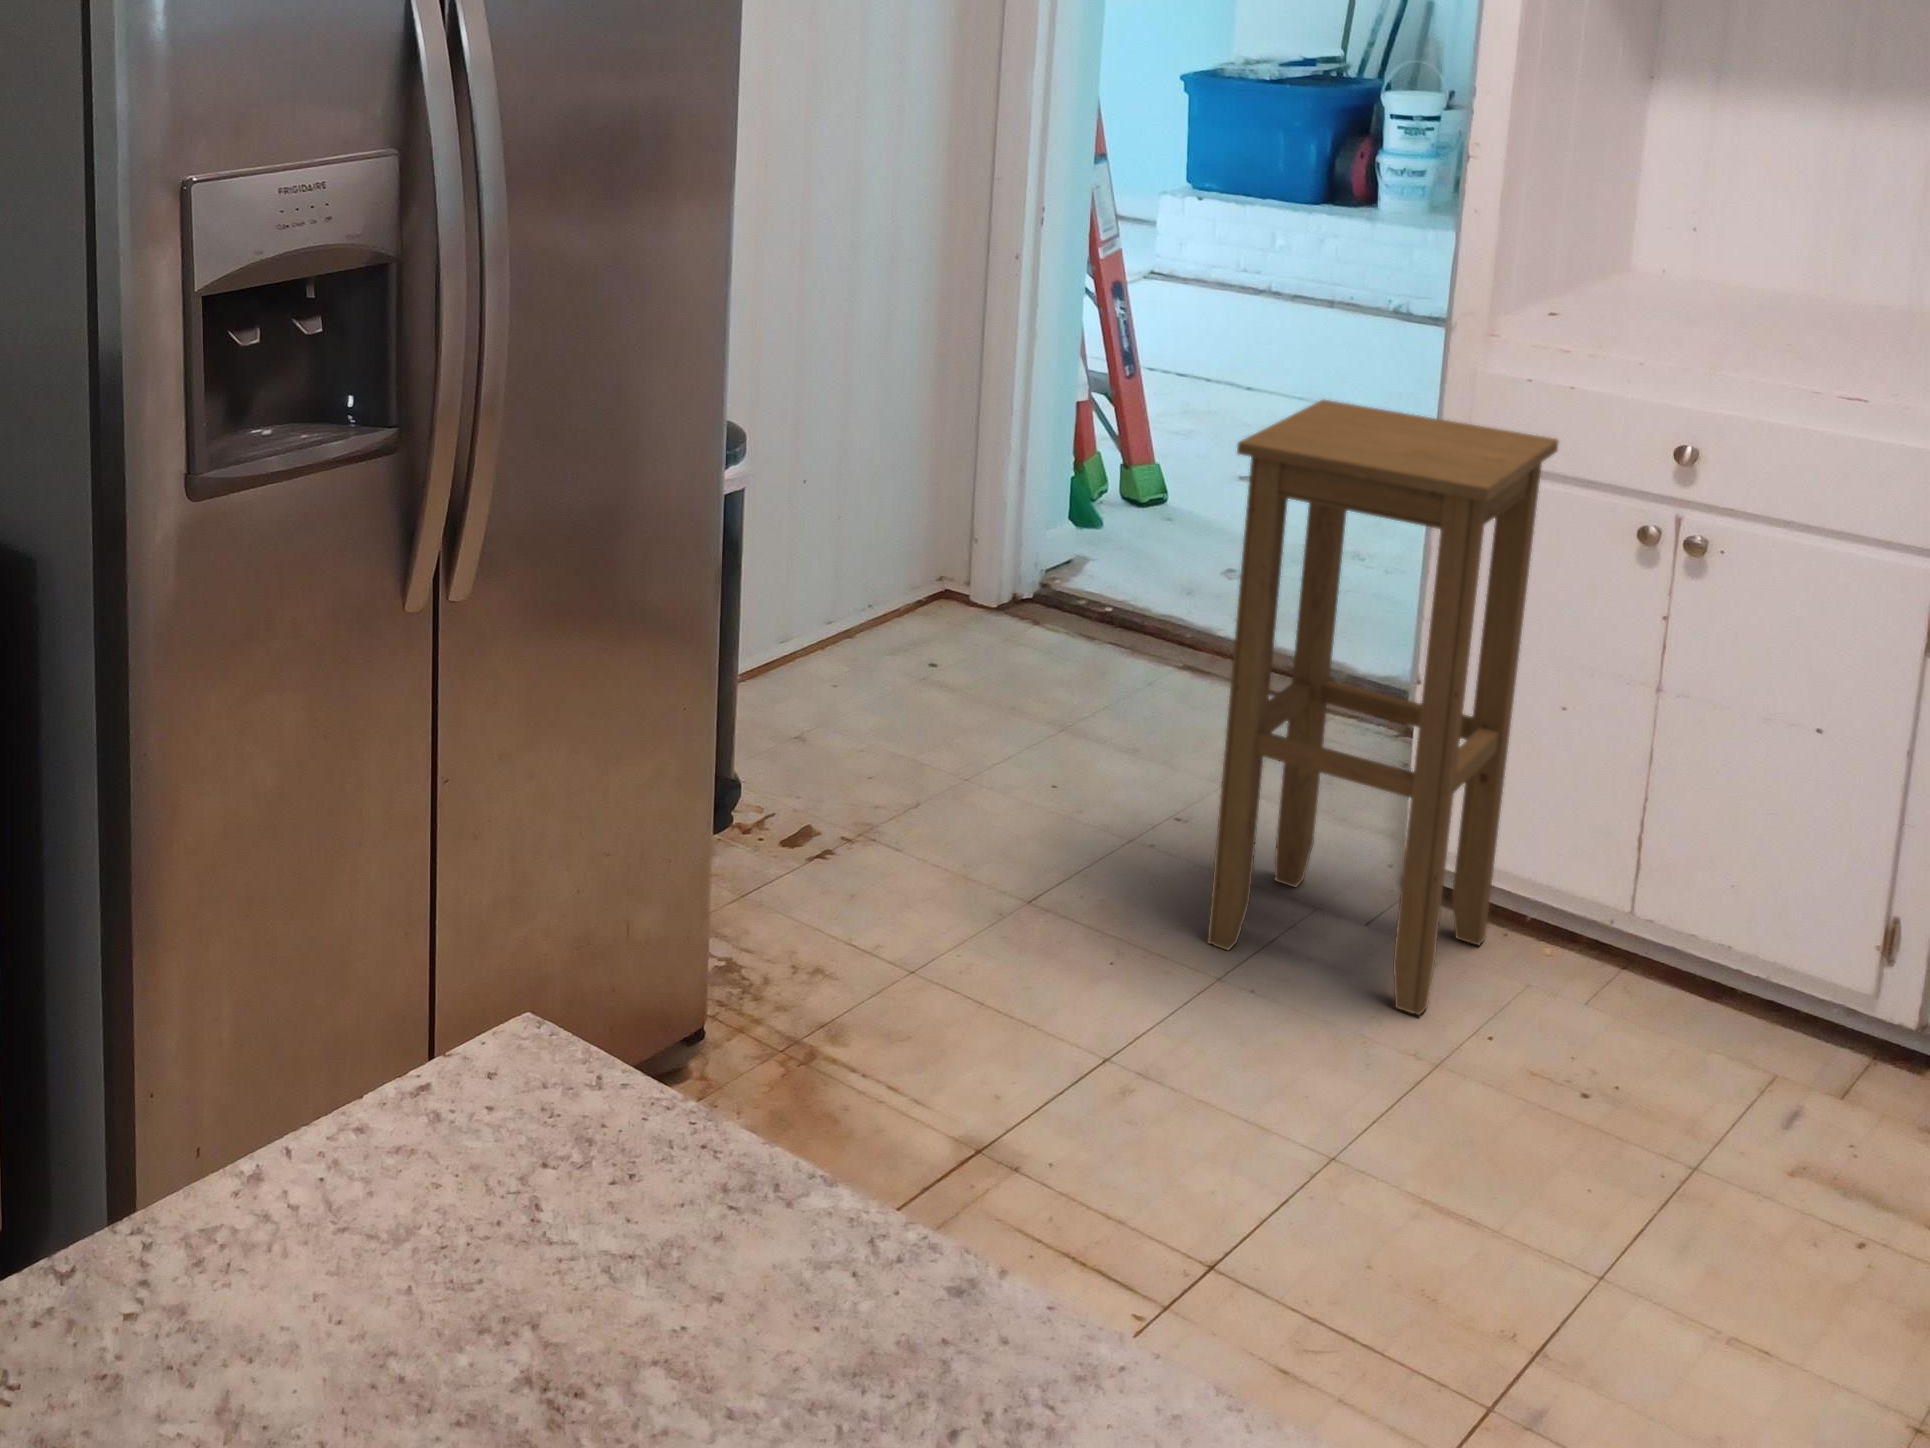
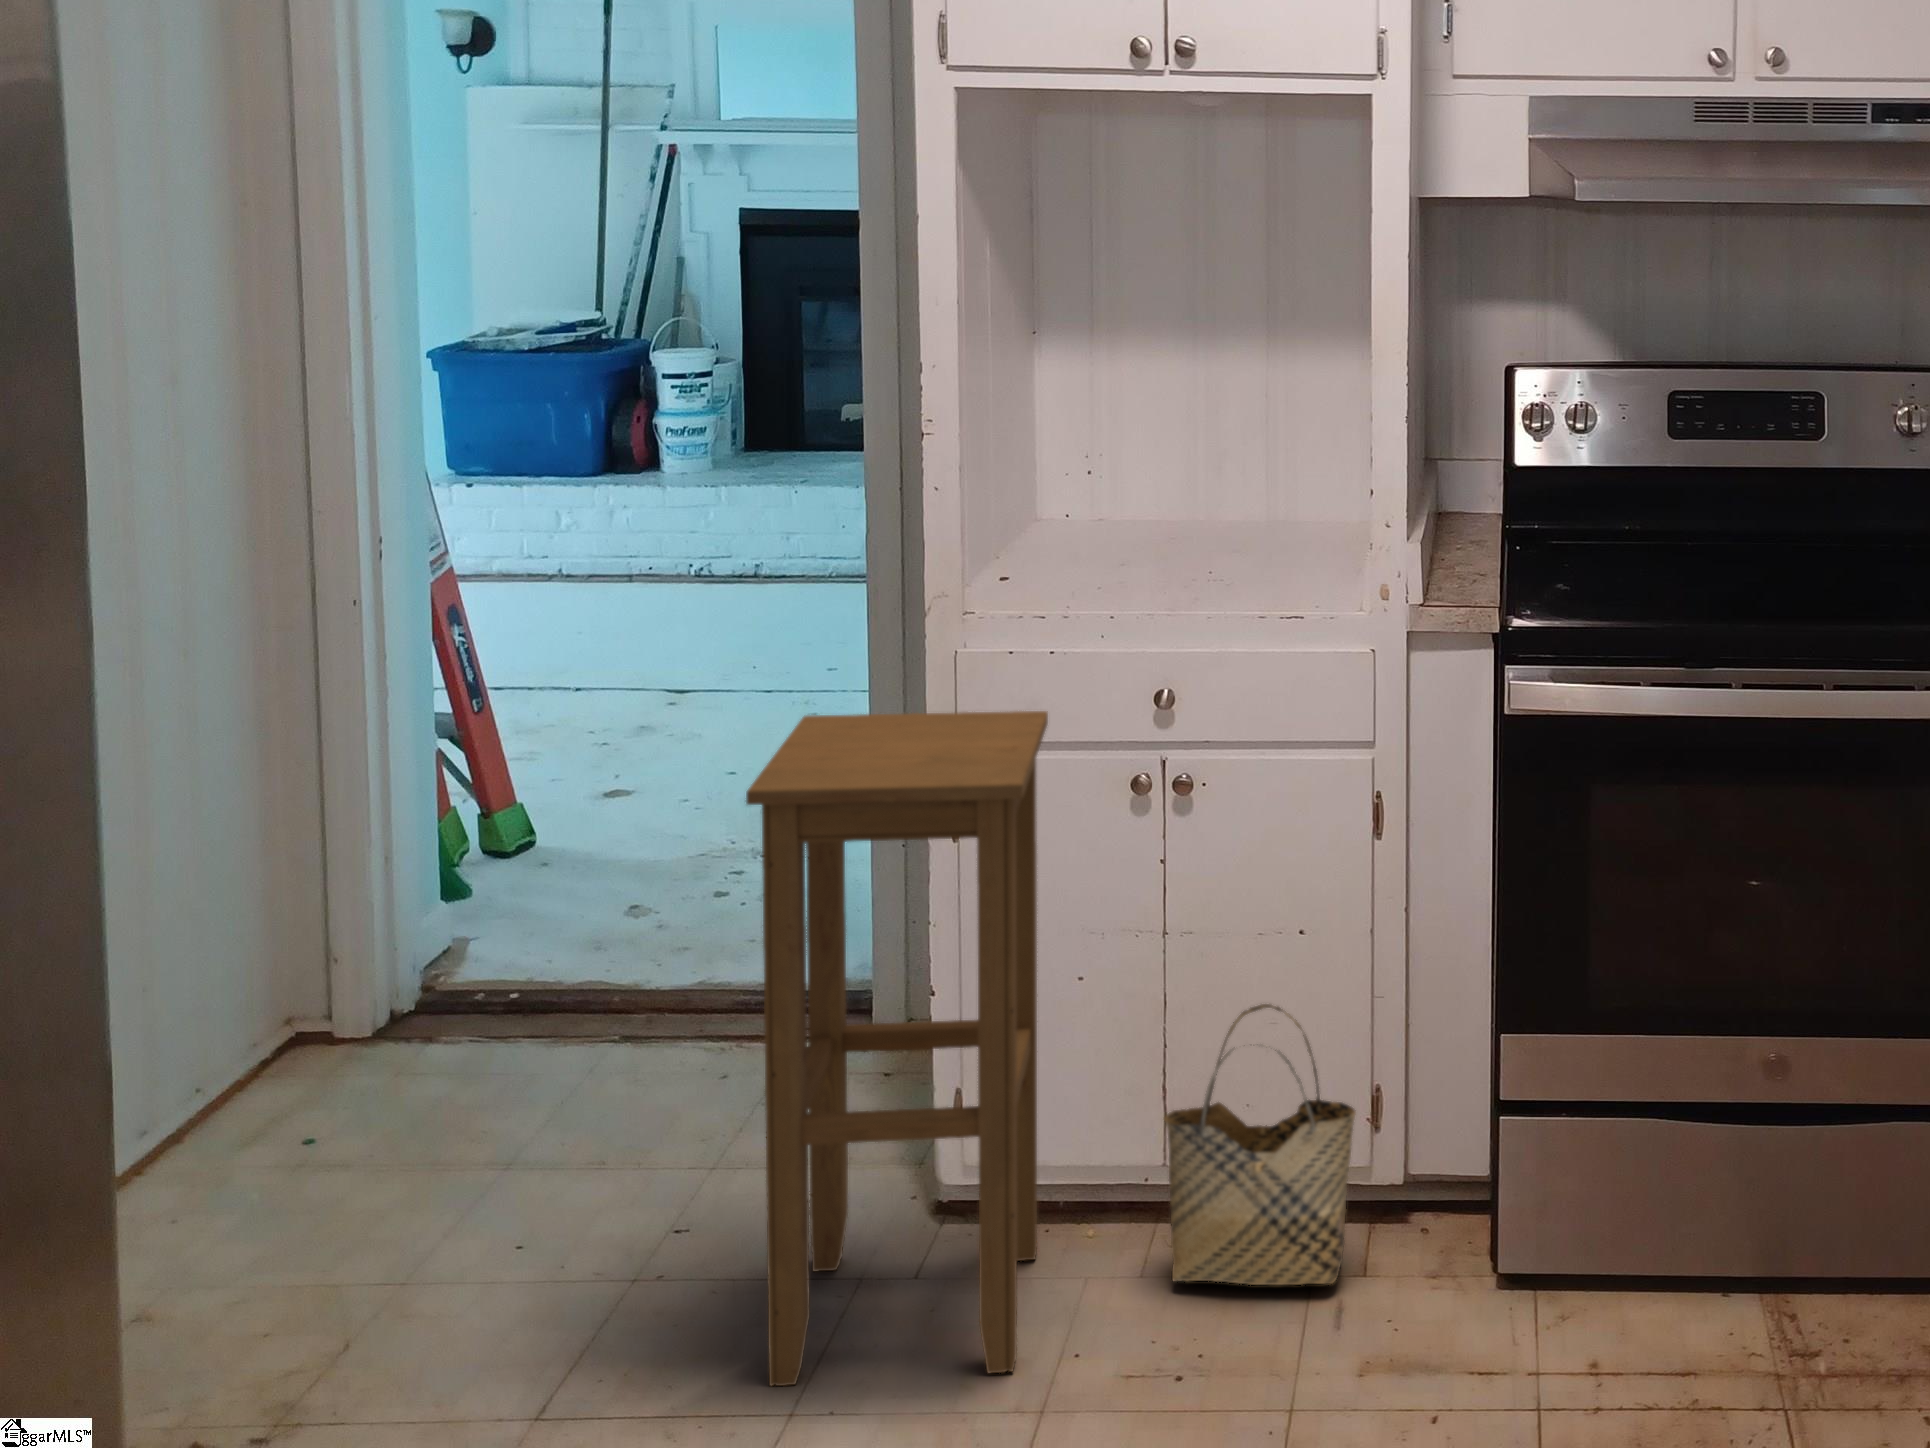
woven basket: none [1608,783,1849,1078] -> present [1164,1004,1356,1285]

